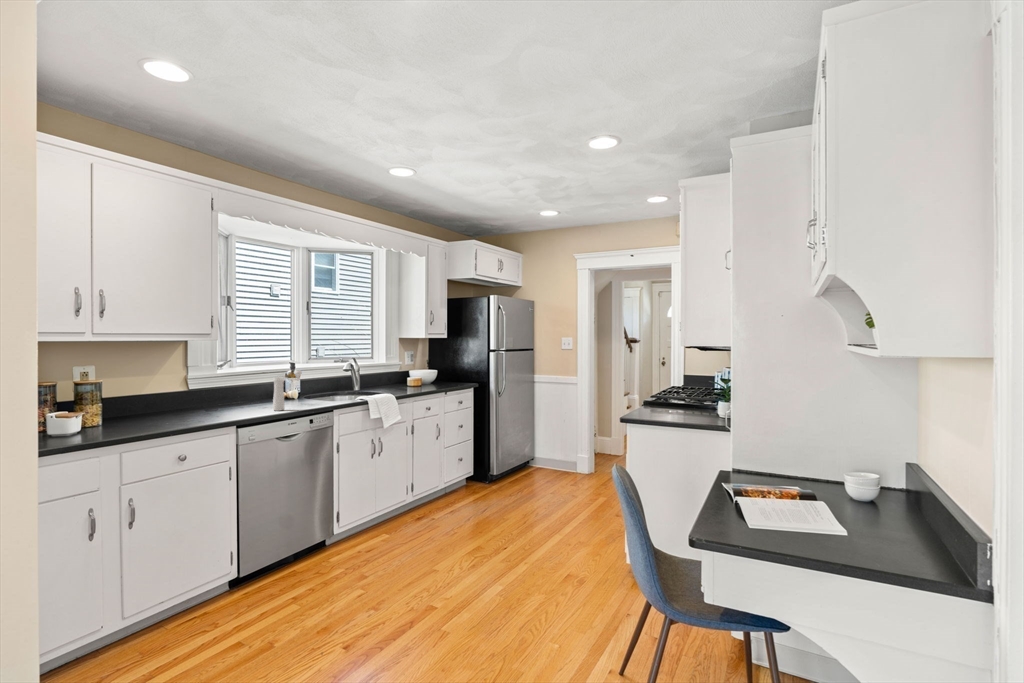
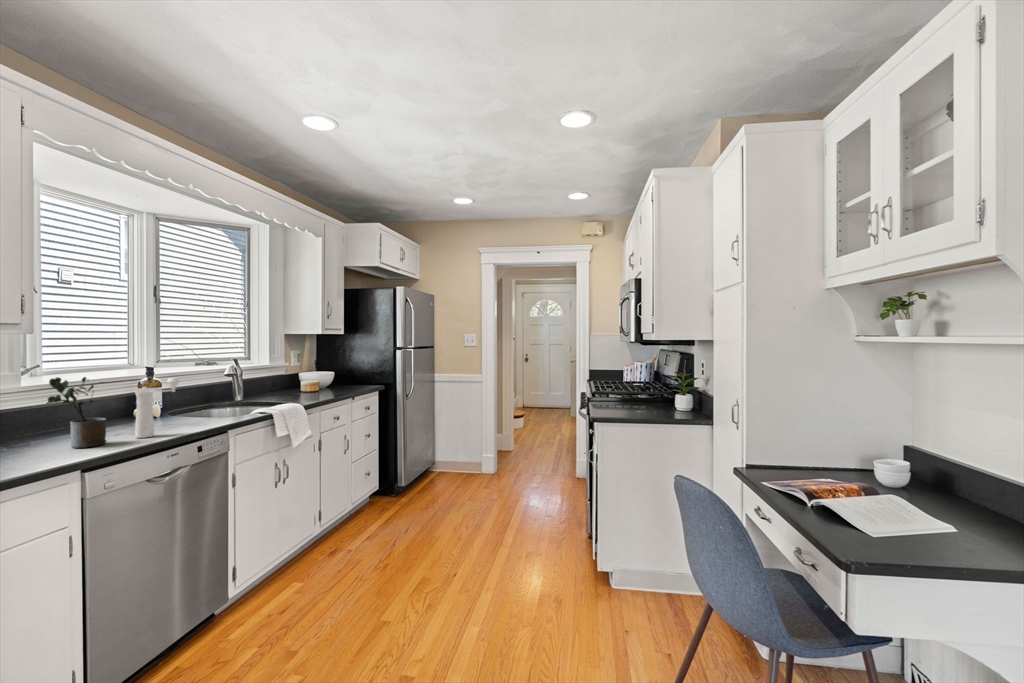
potted plant: none [222,368,255,414] -> present [46,377,106,448]

